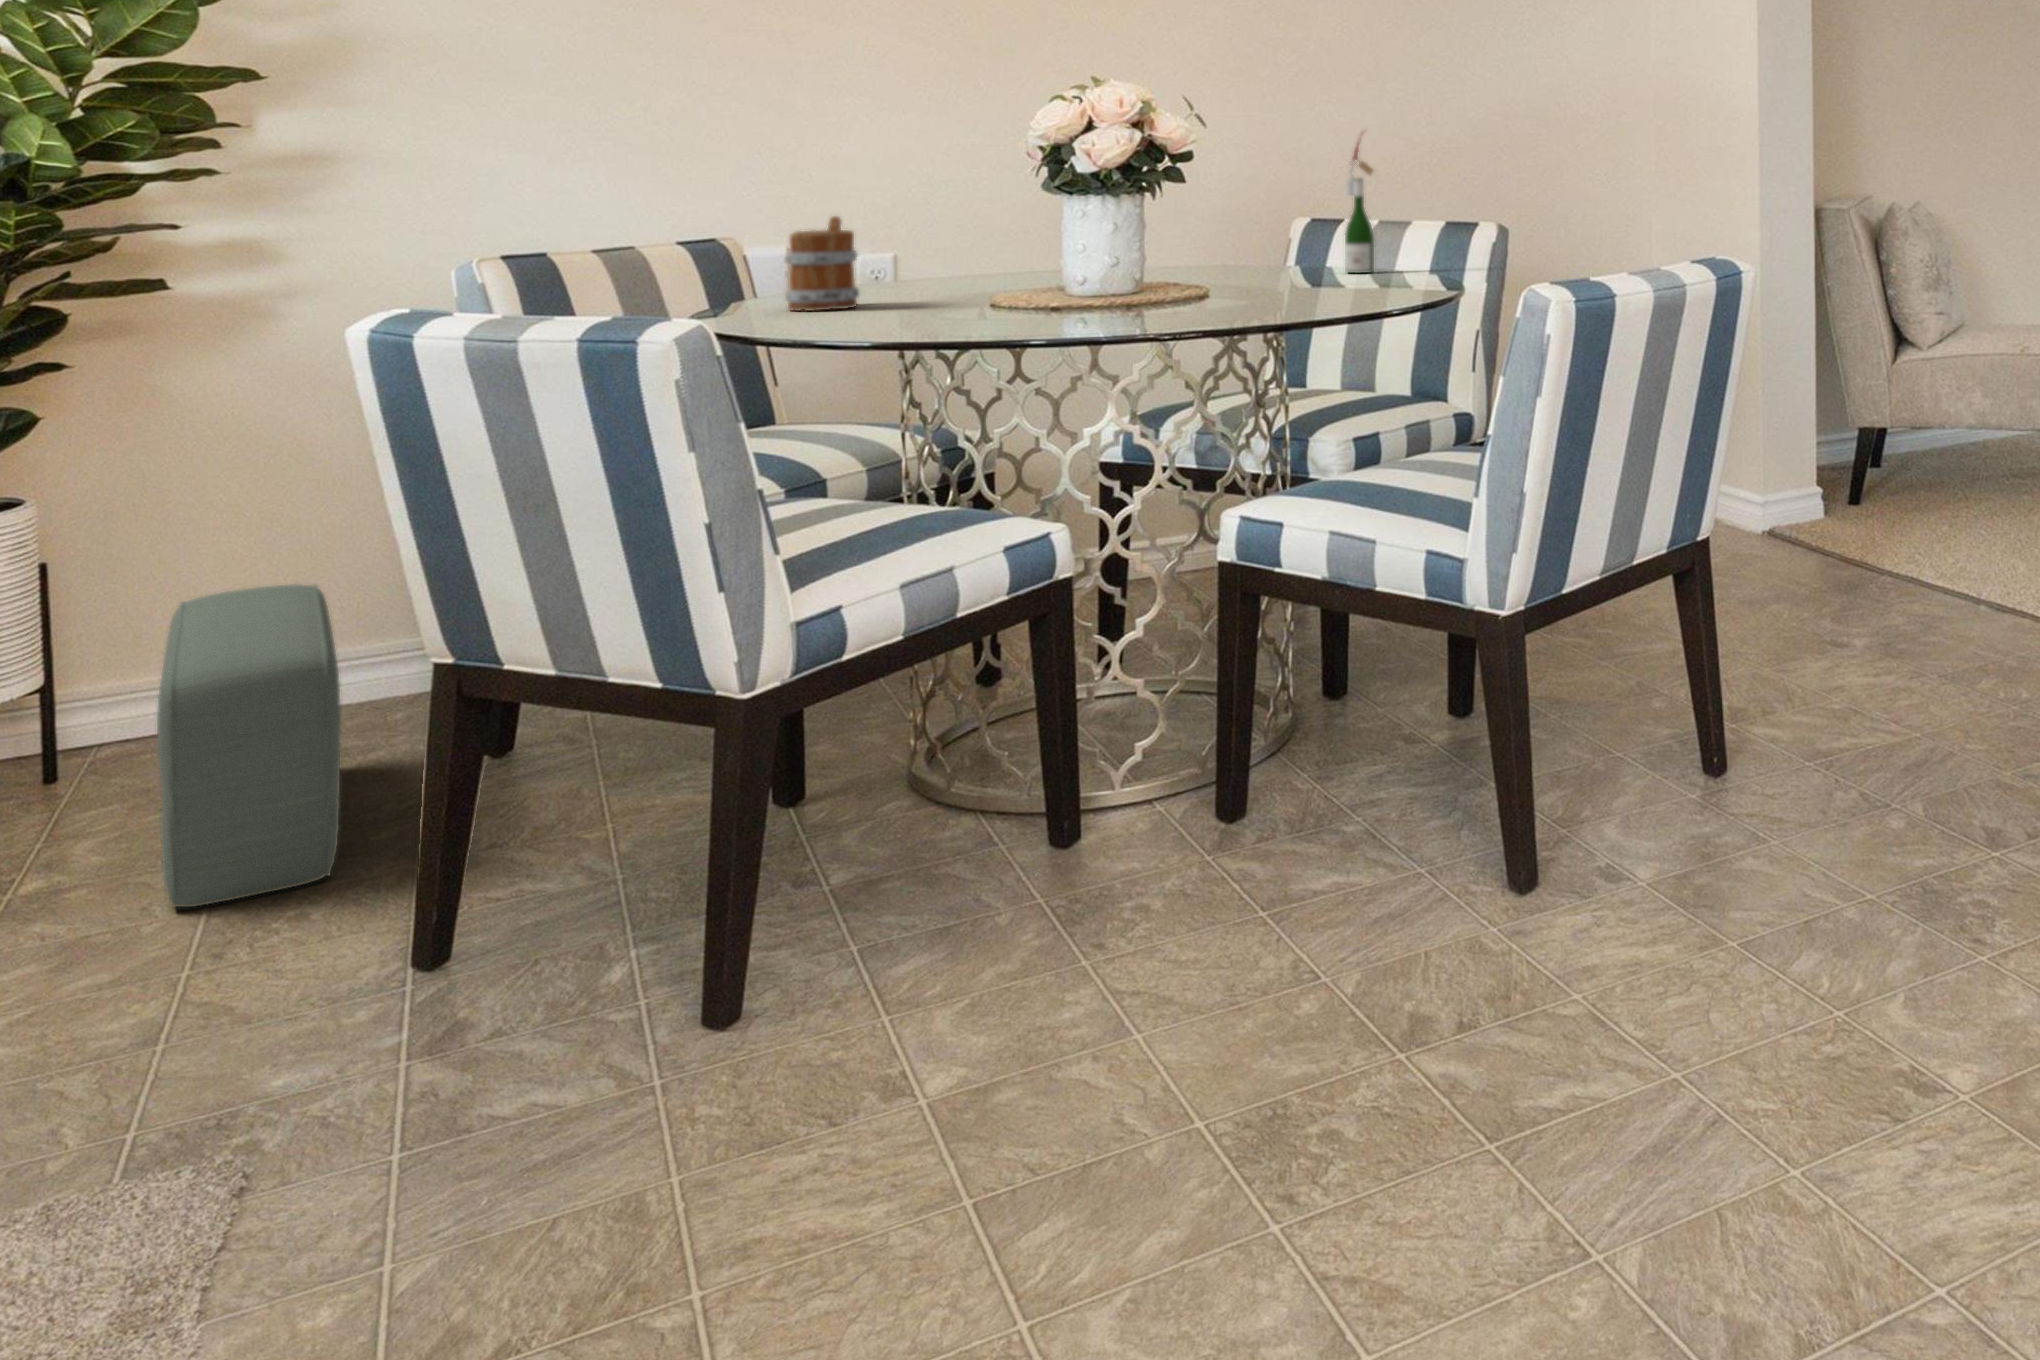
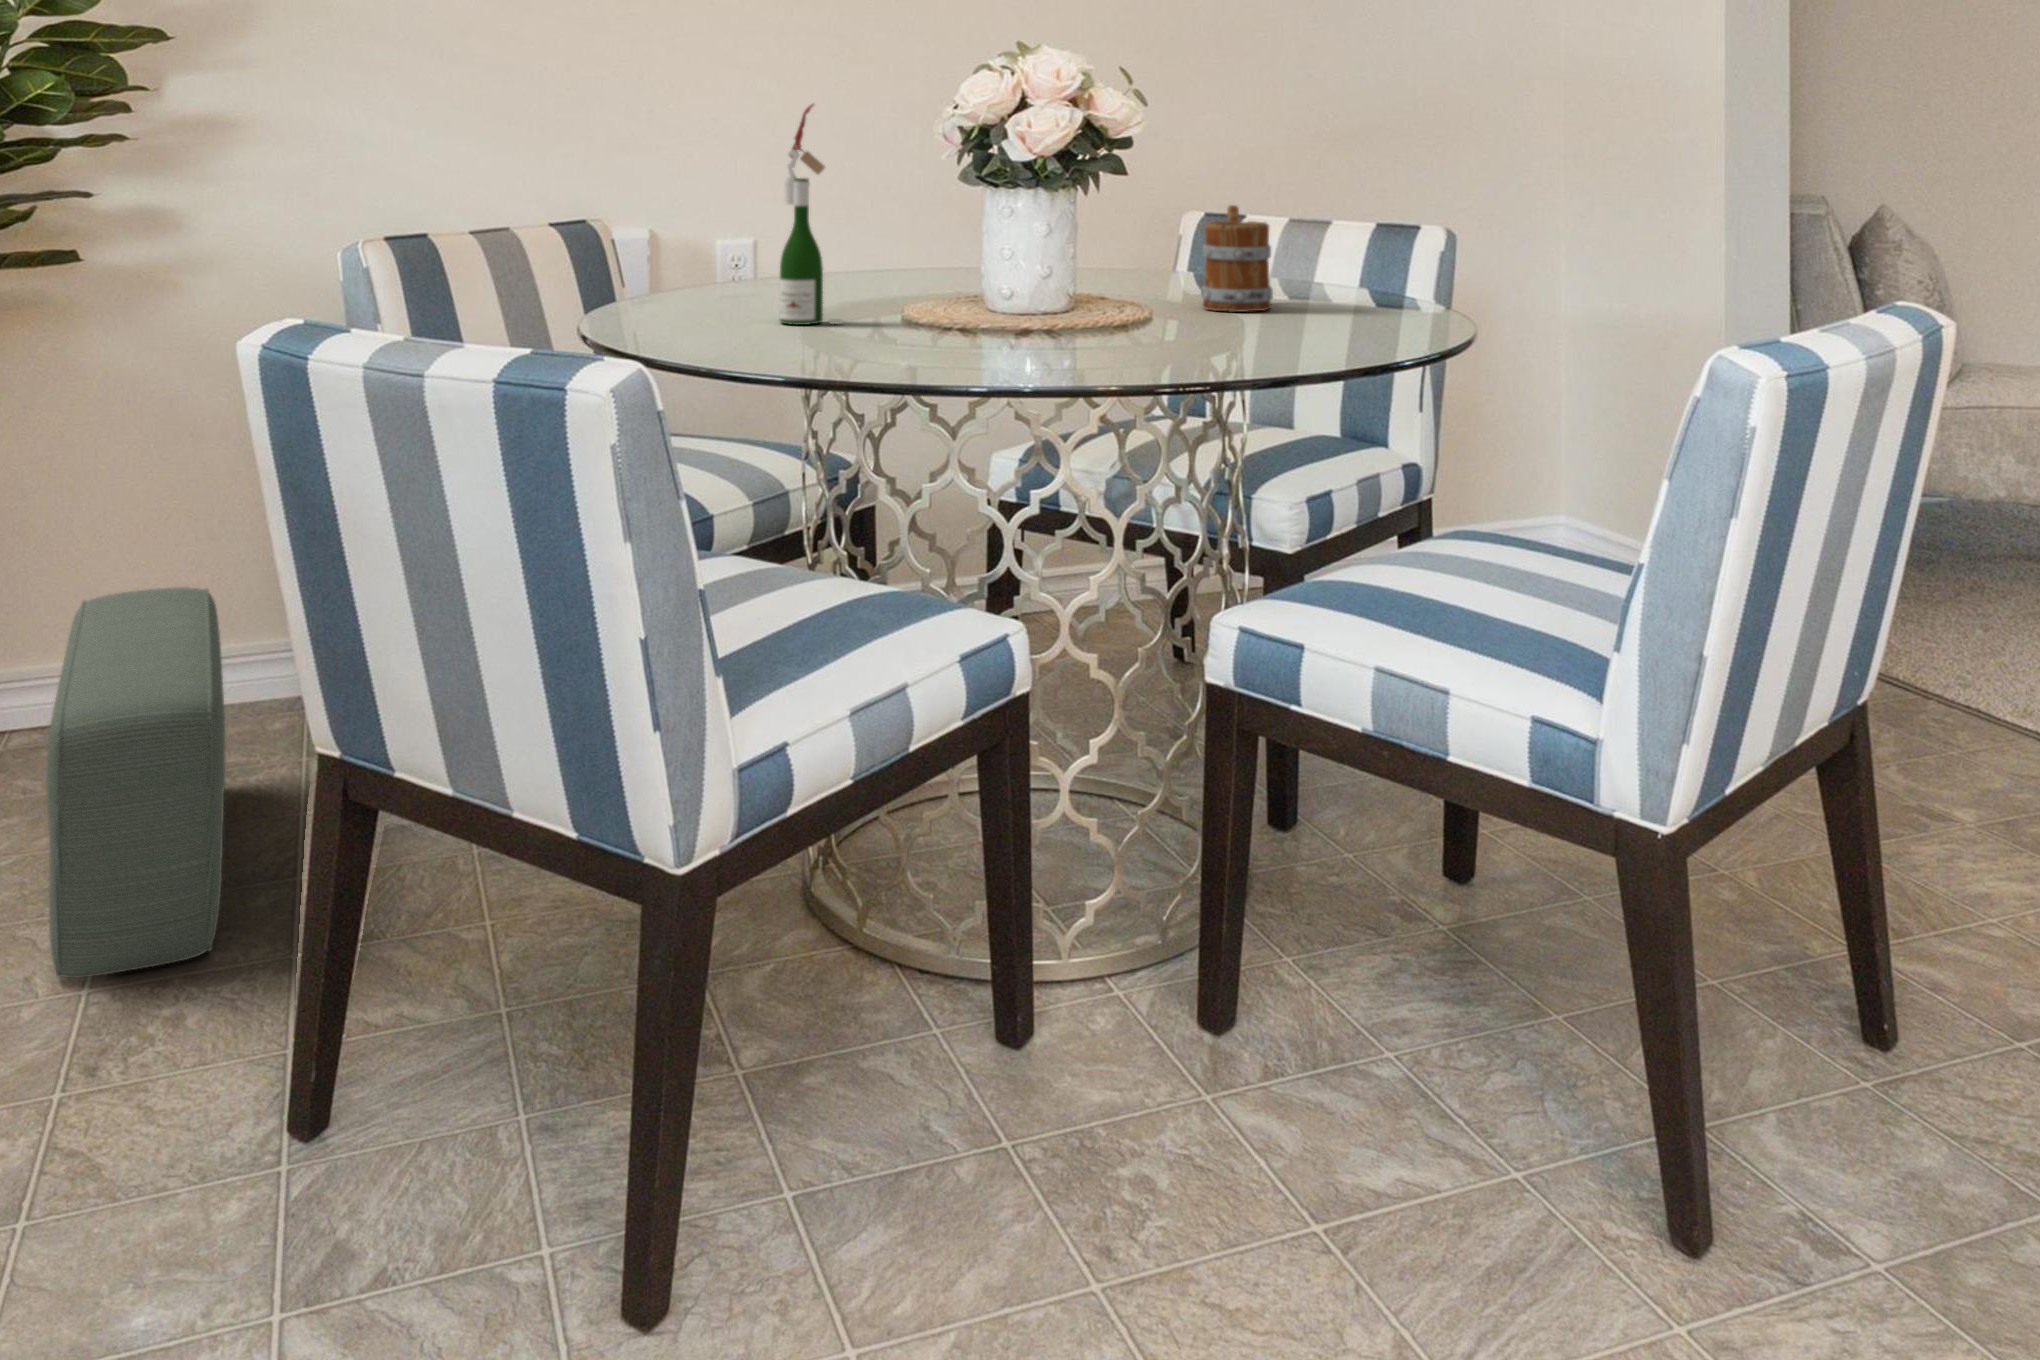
wine bottle: present [1345,143,1374,273] -> present [780,104,843,325]
mug: present [785,216,859,311] -> present [1201,205,1273,312]

